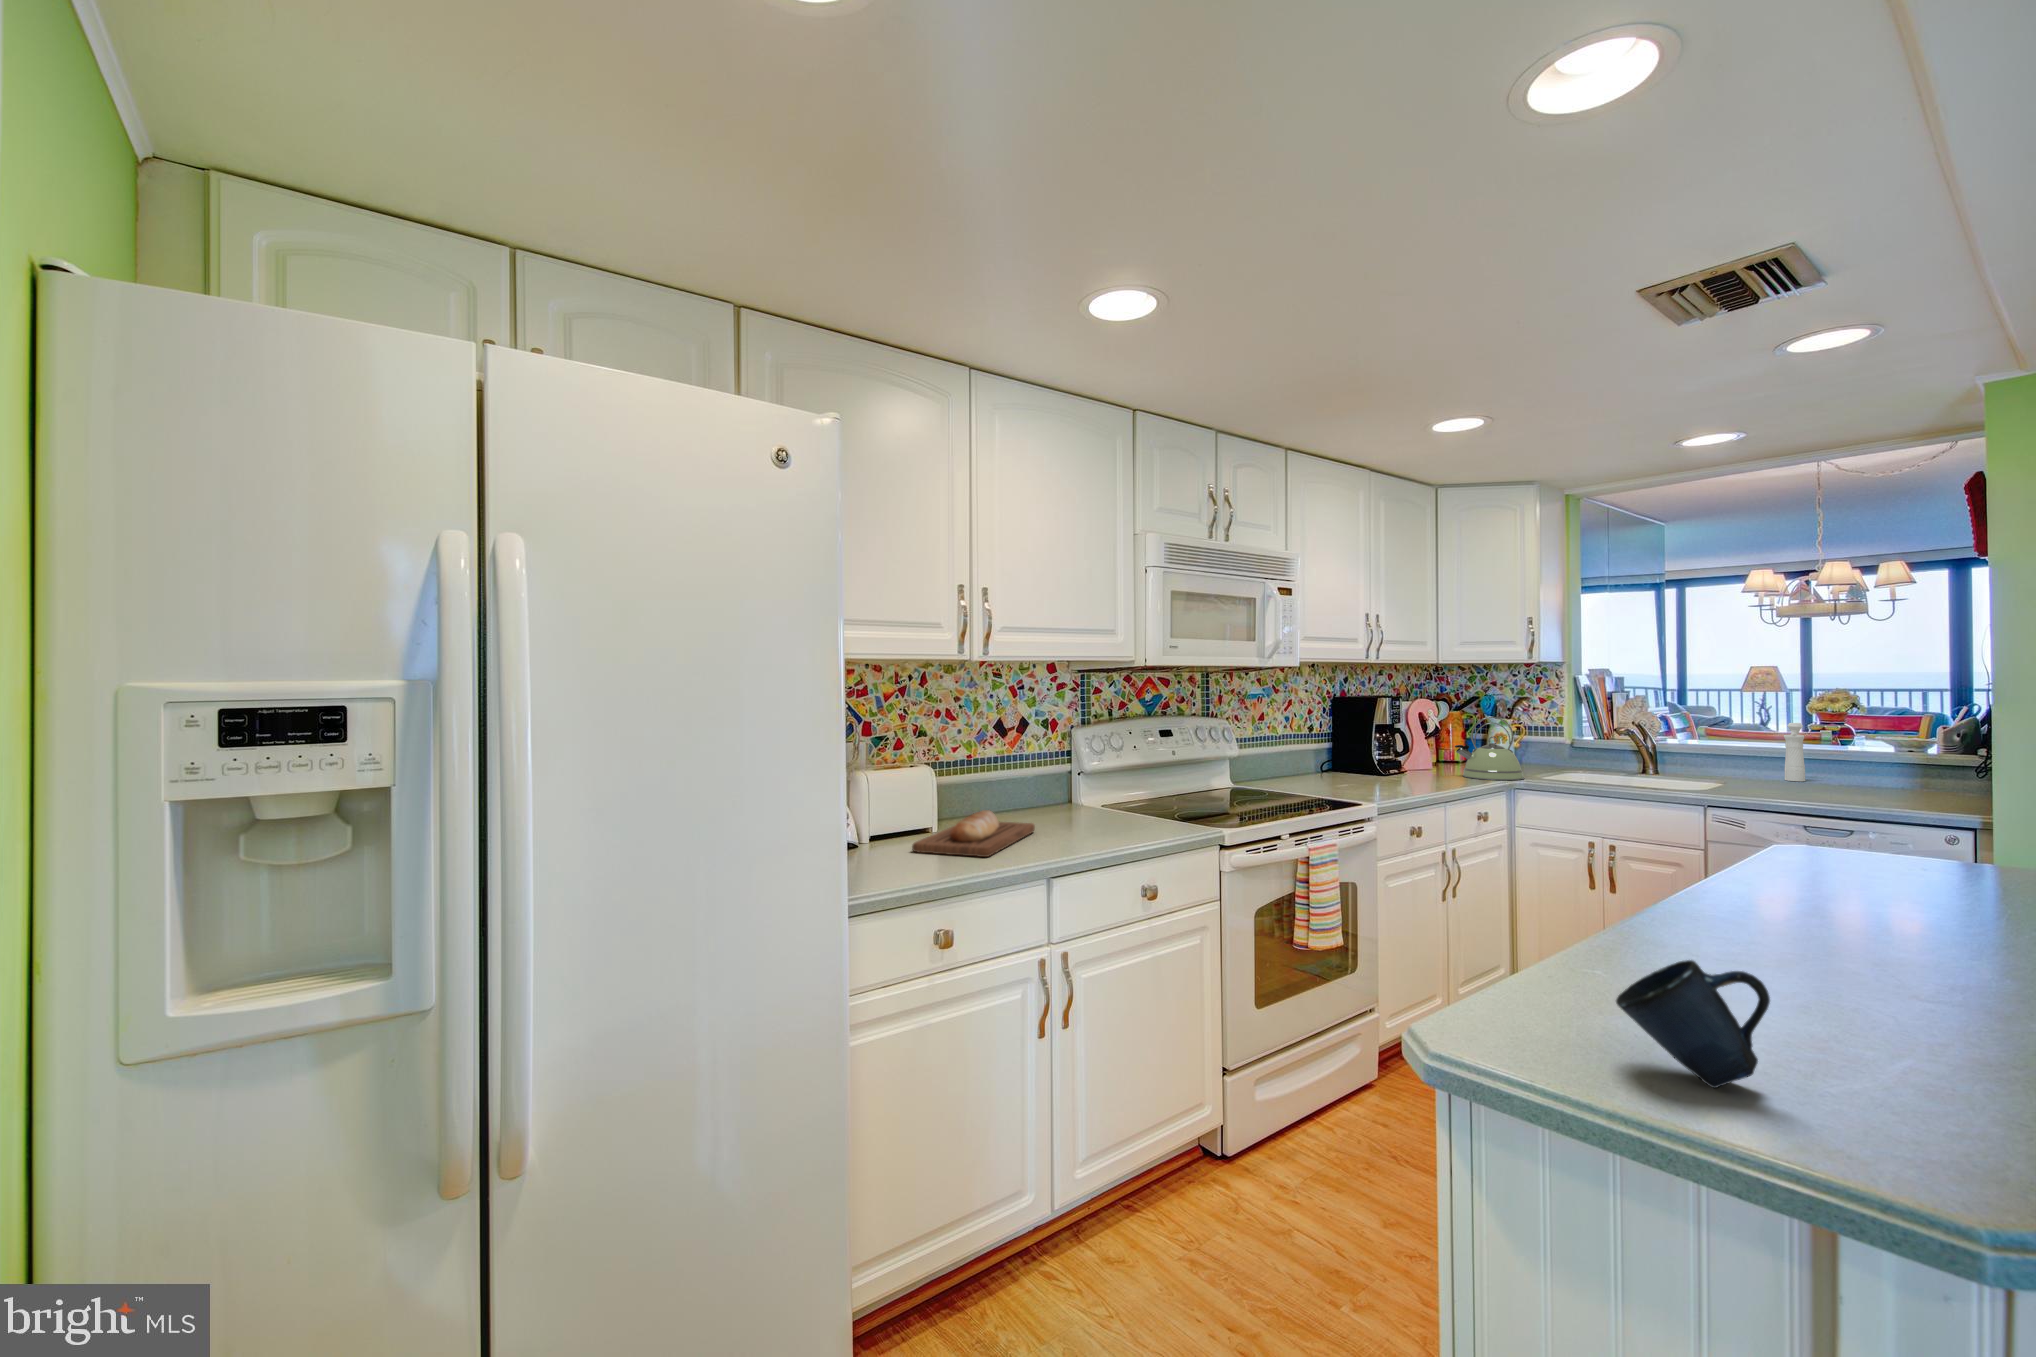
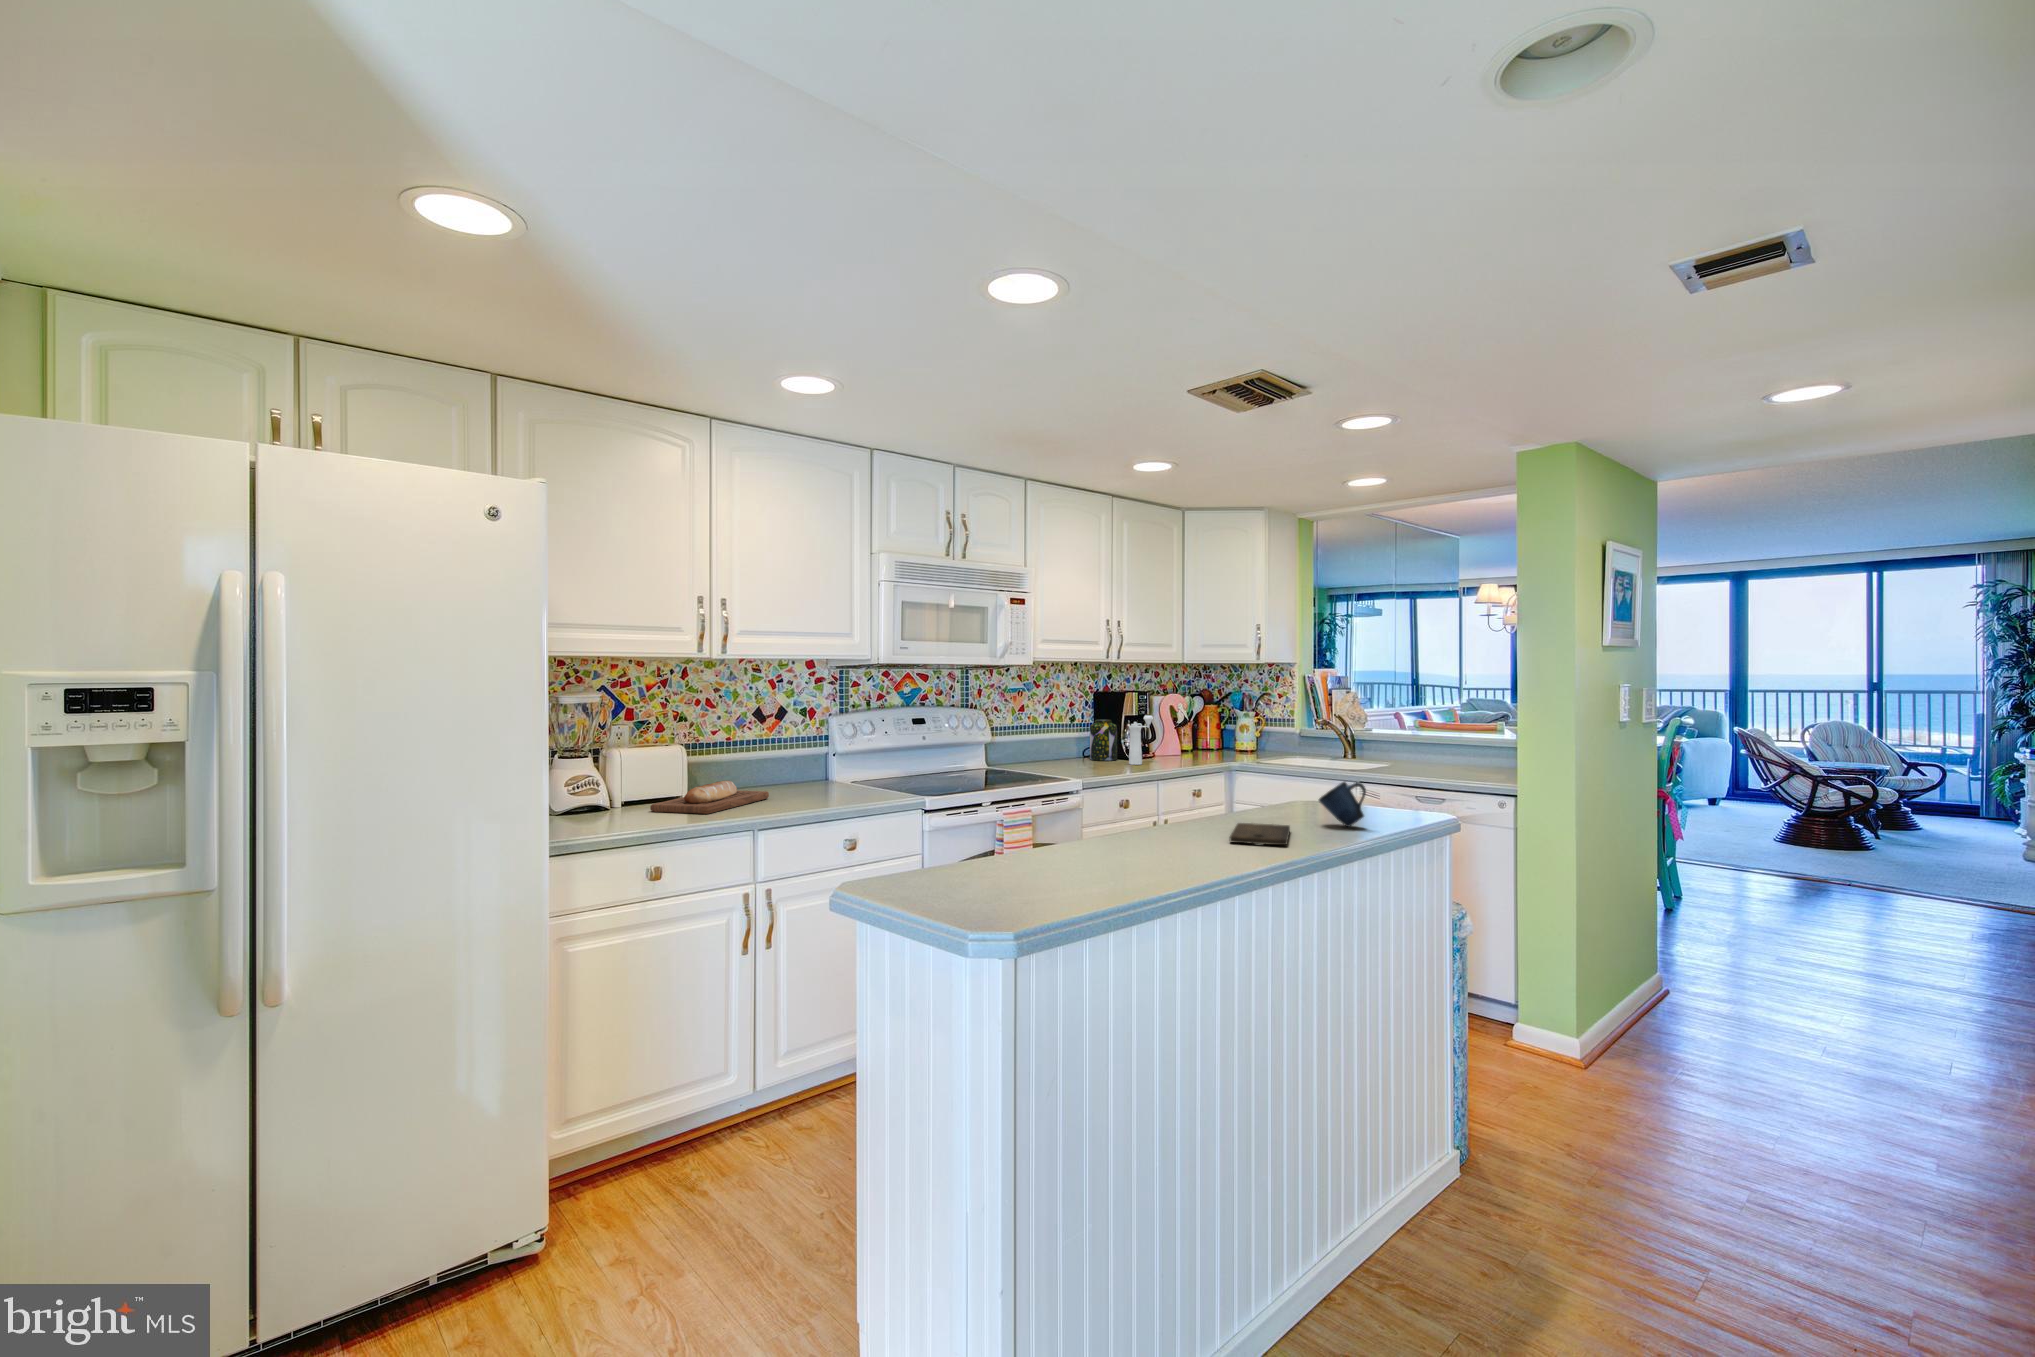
kettle: present [1455,717,1524,780] -> none [1190,709,1242,762]
pepper mill: present [1784,723,1805,781] -> present [1129,715,1153,765]
jar: none [1334,730,1368,777] -> present [1090,720,1117,761]
cutting board: none [1770,888,1935,936] -> present [1230,823,1290,845]
mug: present [1616,960,1770,1088] -> present [1319,782,1366,827]

